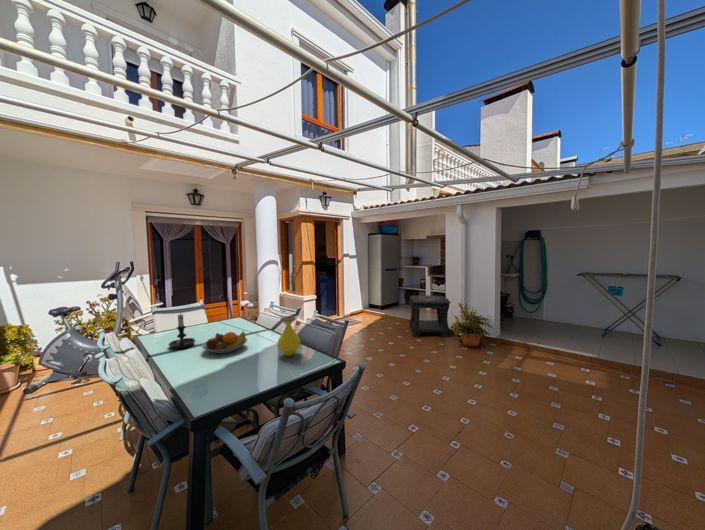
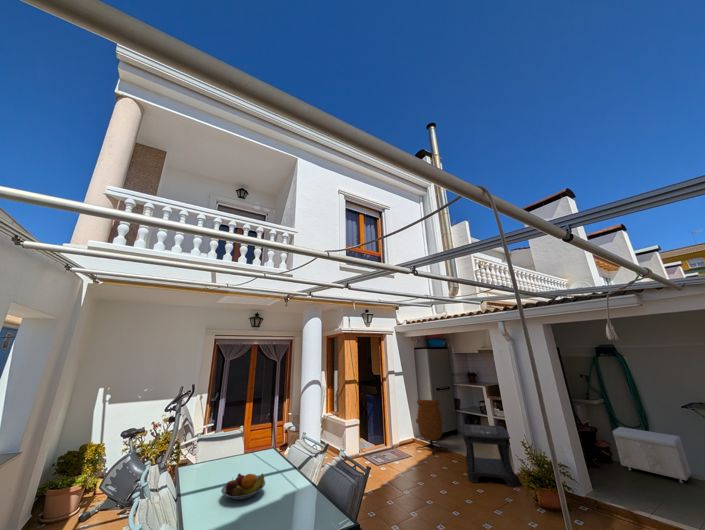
lounge chair: none [366,277,393,321] -> present [416,399,448,454]
storage bench: none [523,294,569,327] -> present [613,427,691,483]
candle holder: present [169,314,196,348] -> none [196,447,221,488]
vase: present [277,316,300,356] -> none [288,461,313,511]

